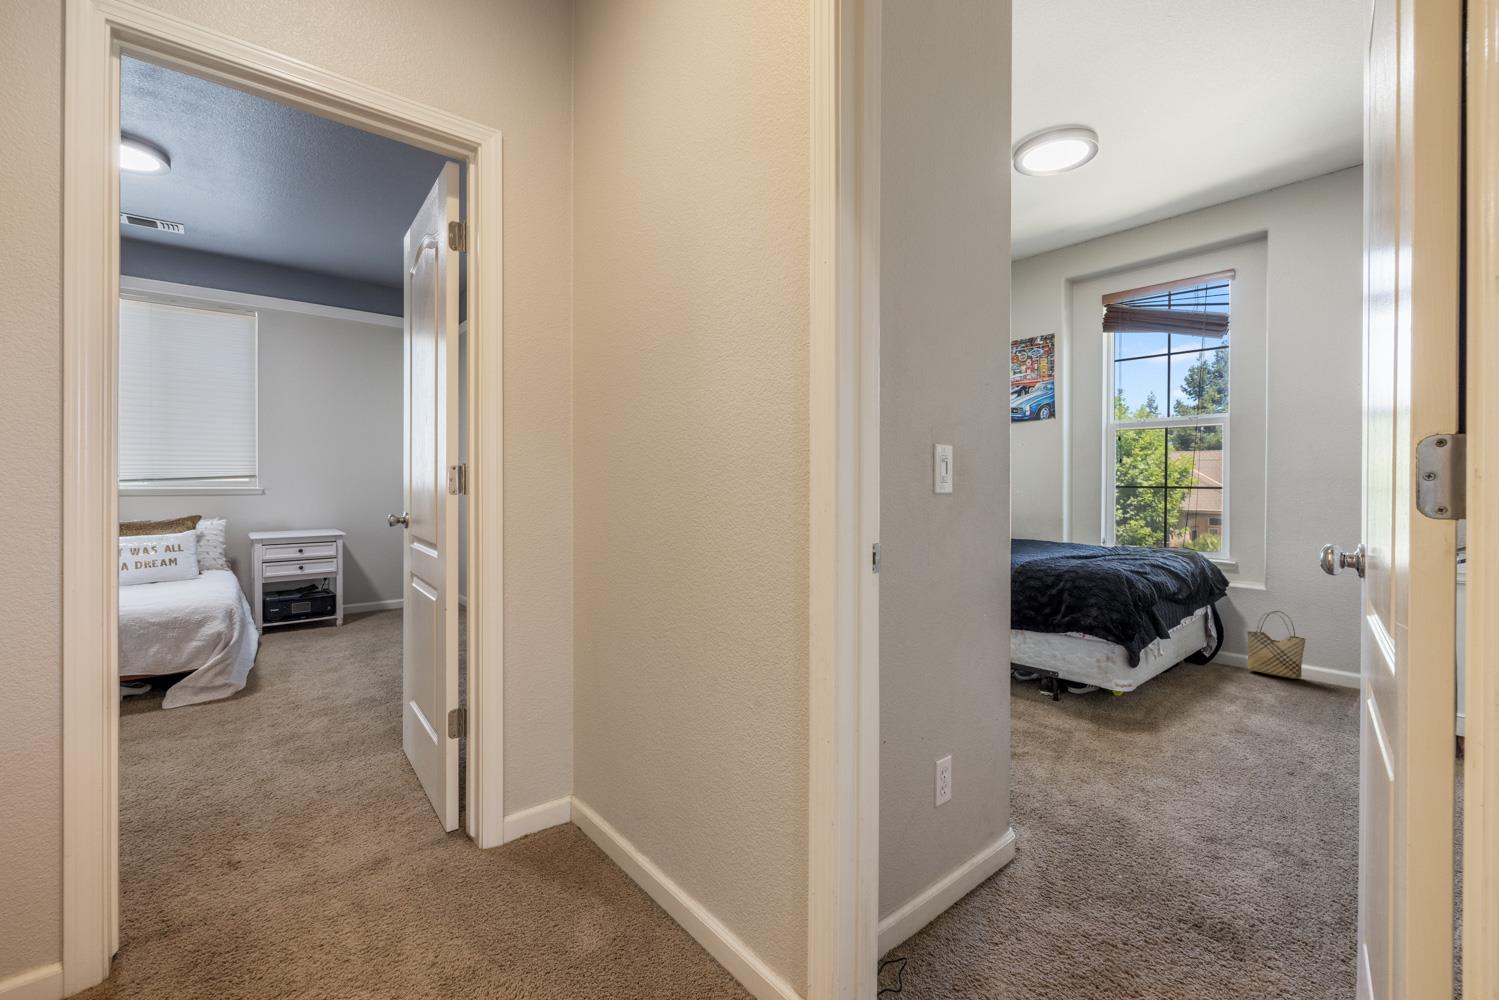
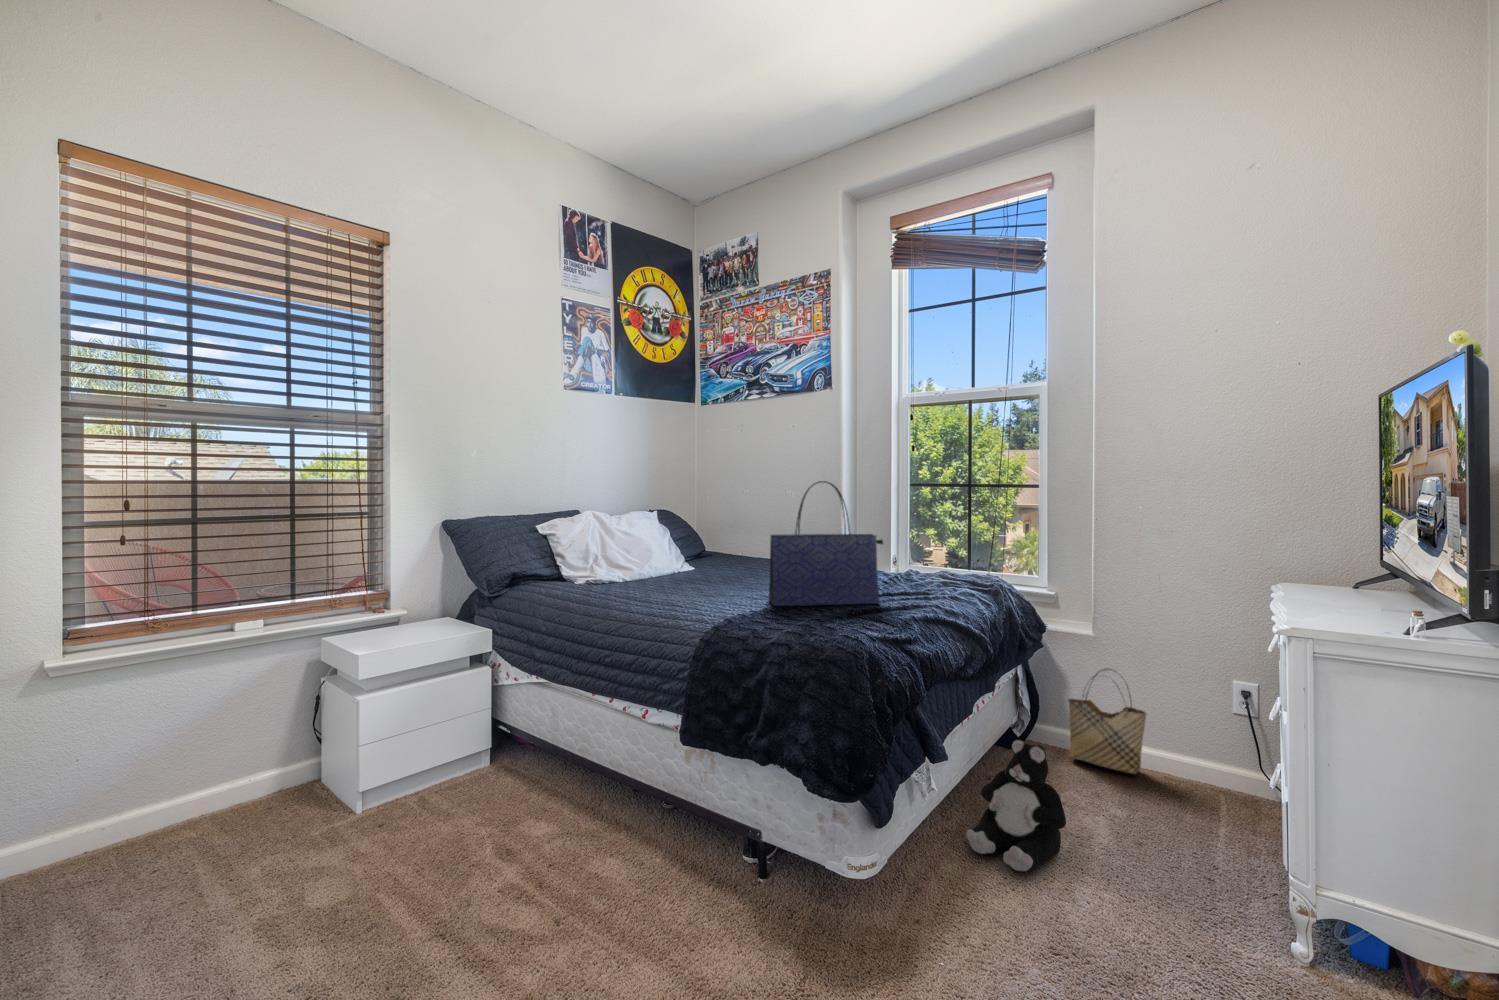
tote bag: none [1042,484,1117,559] -> present [769,481,883,606]
plush toy: none [1179,637,1244,706] -> present [966,739,1066,871]

